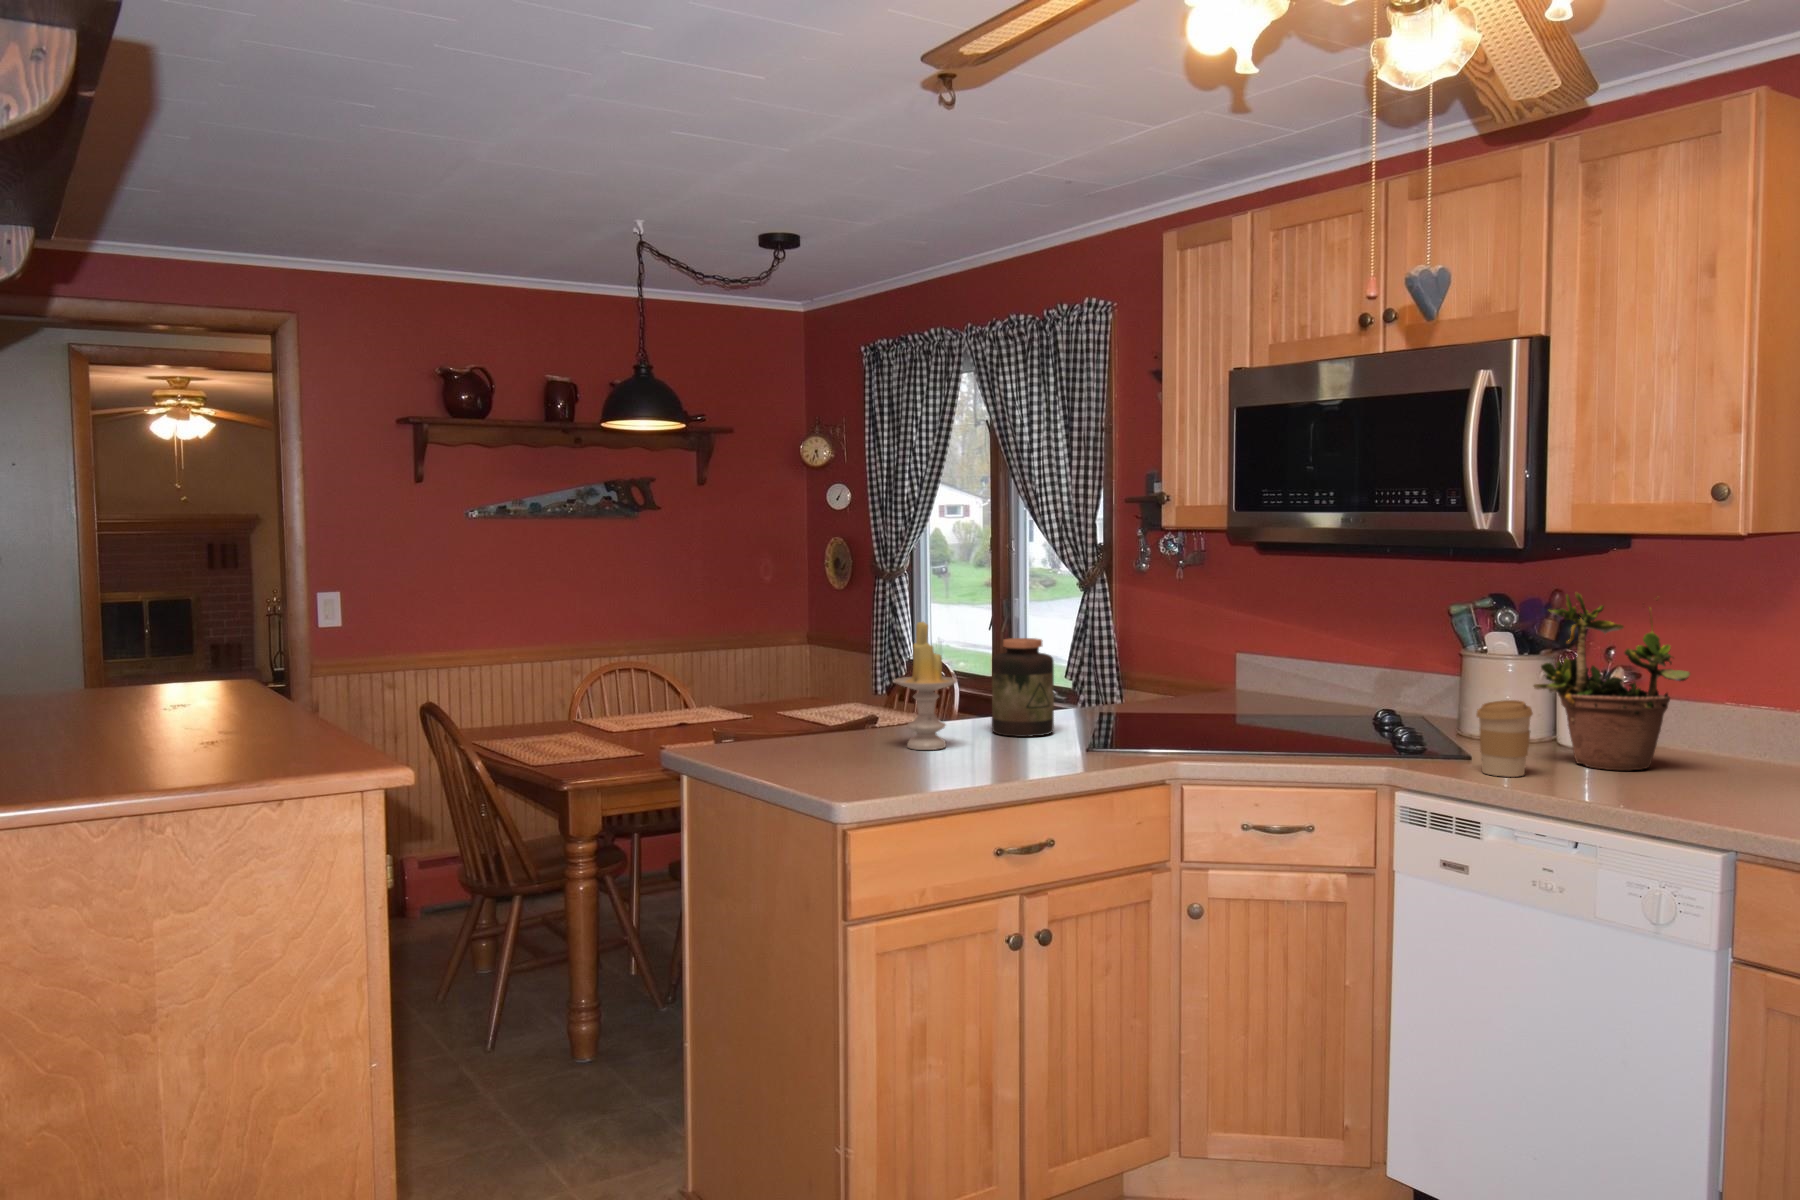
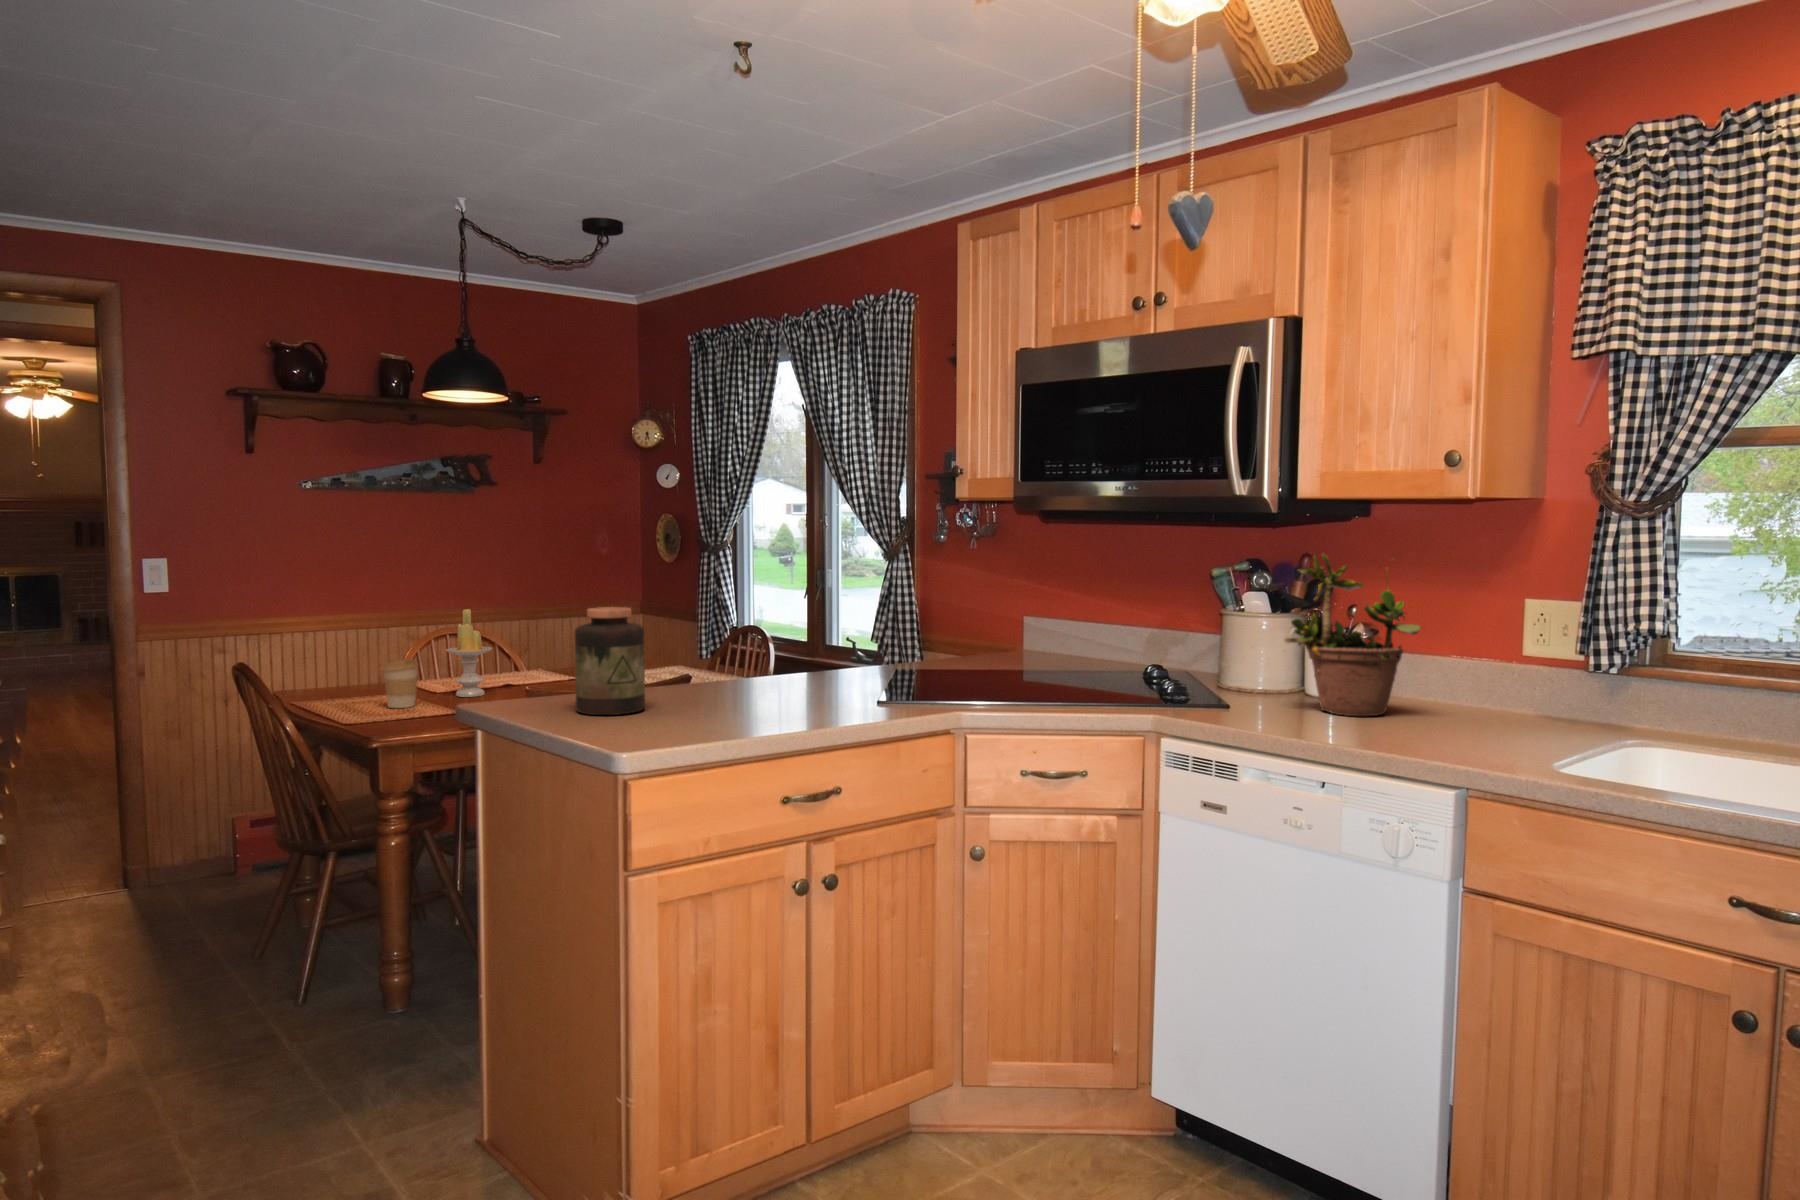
candle: present [895,622,957,750] -> present [446,609,492,697]
jar: present [992,638,1054,737] -> present [575,607,645,715]
coffee cup: present [1476,700,1533,777] -> present [382,659,418,708]

